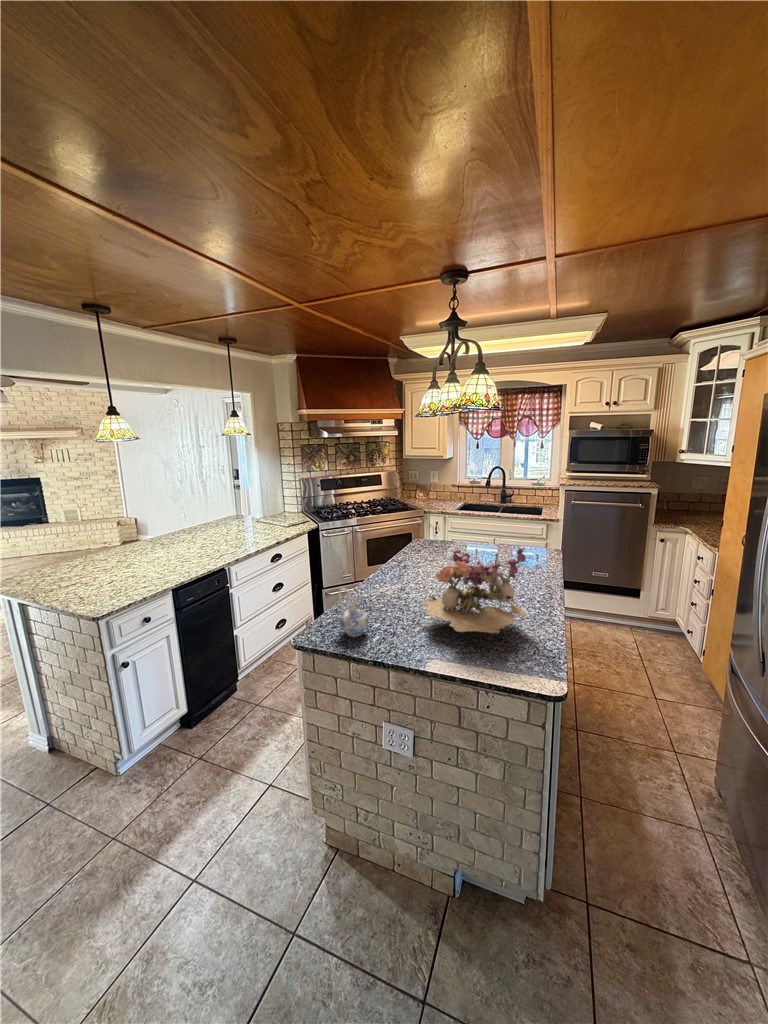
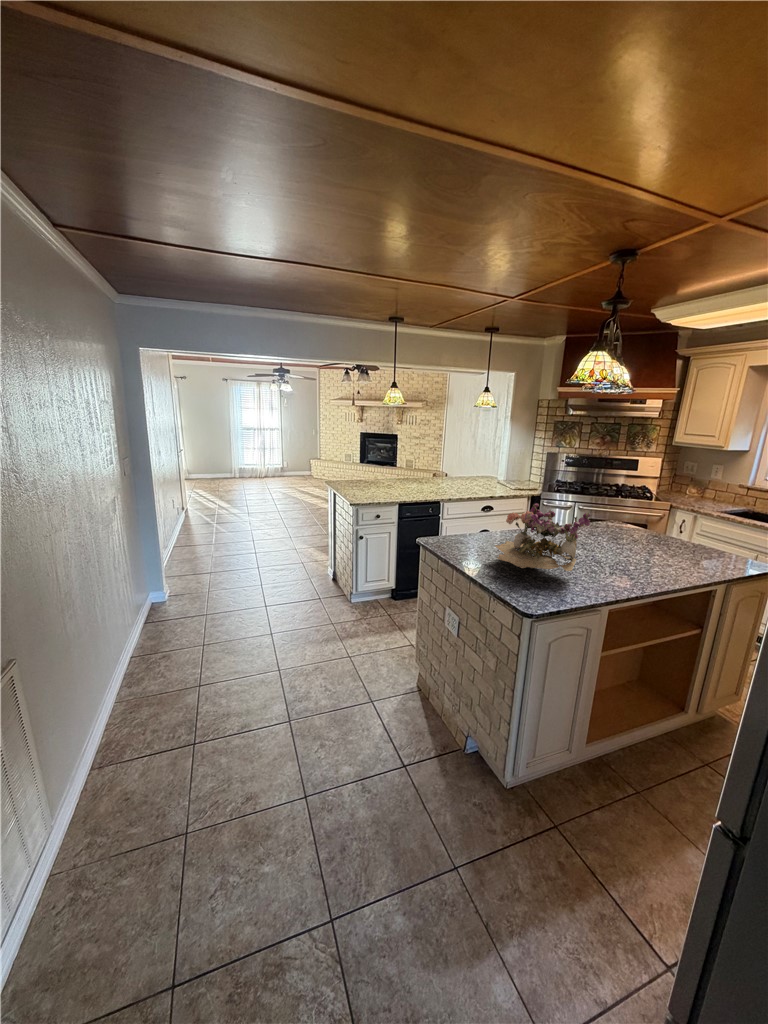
ceramic pitcher: present [338,588,368,637] -> none [441,511,461,547]

